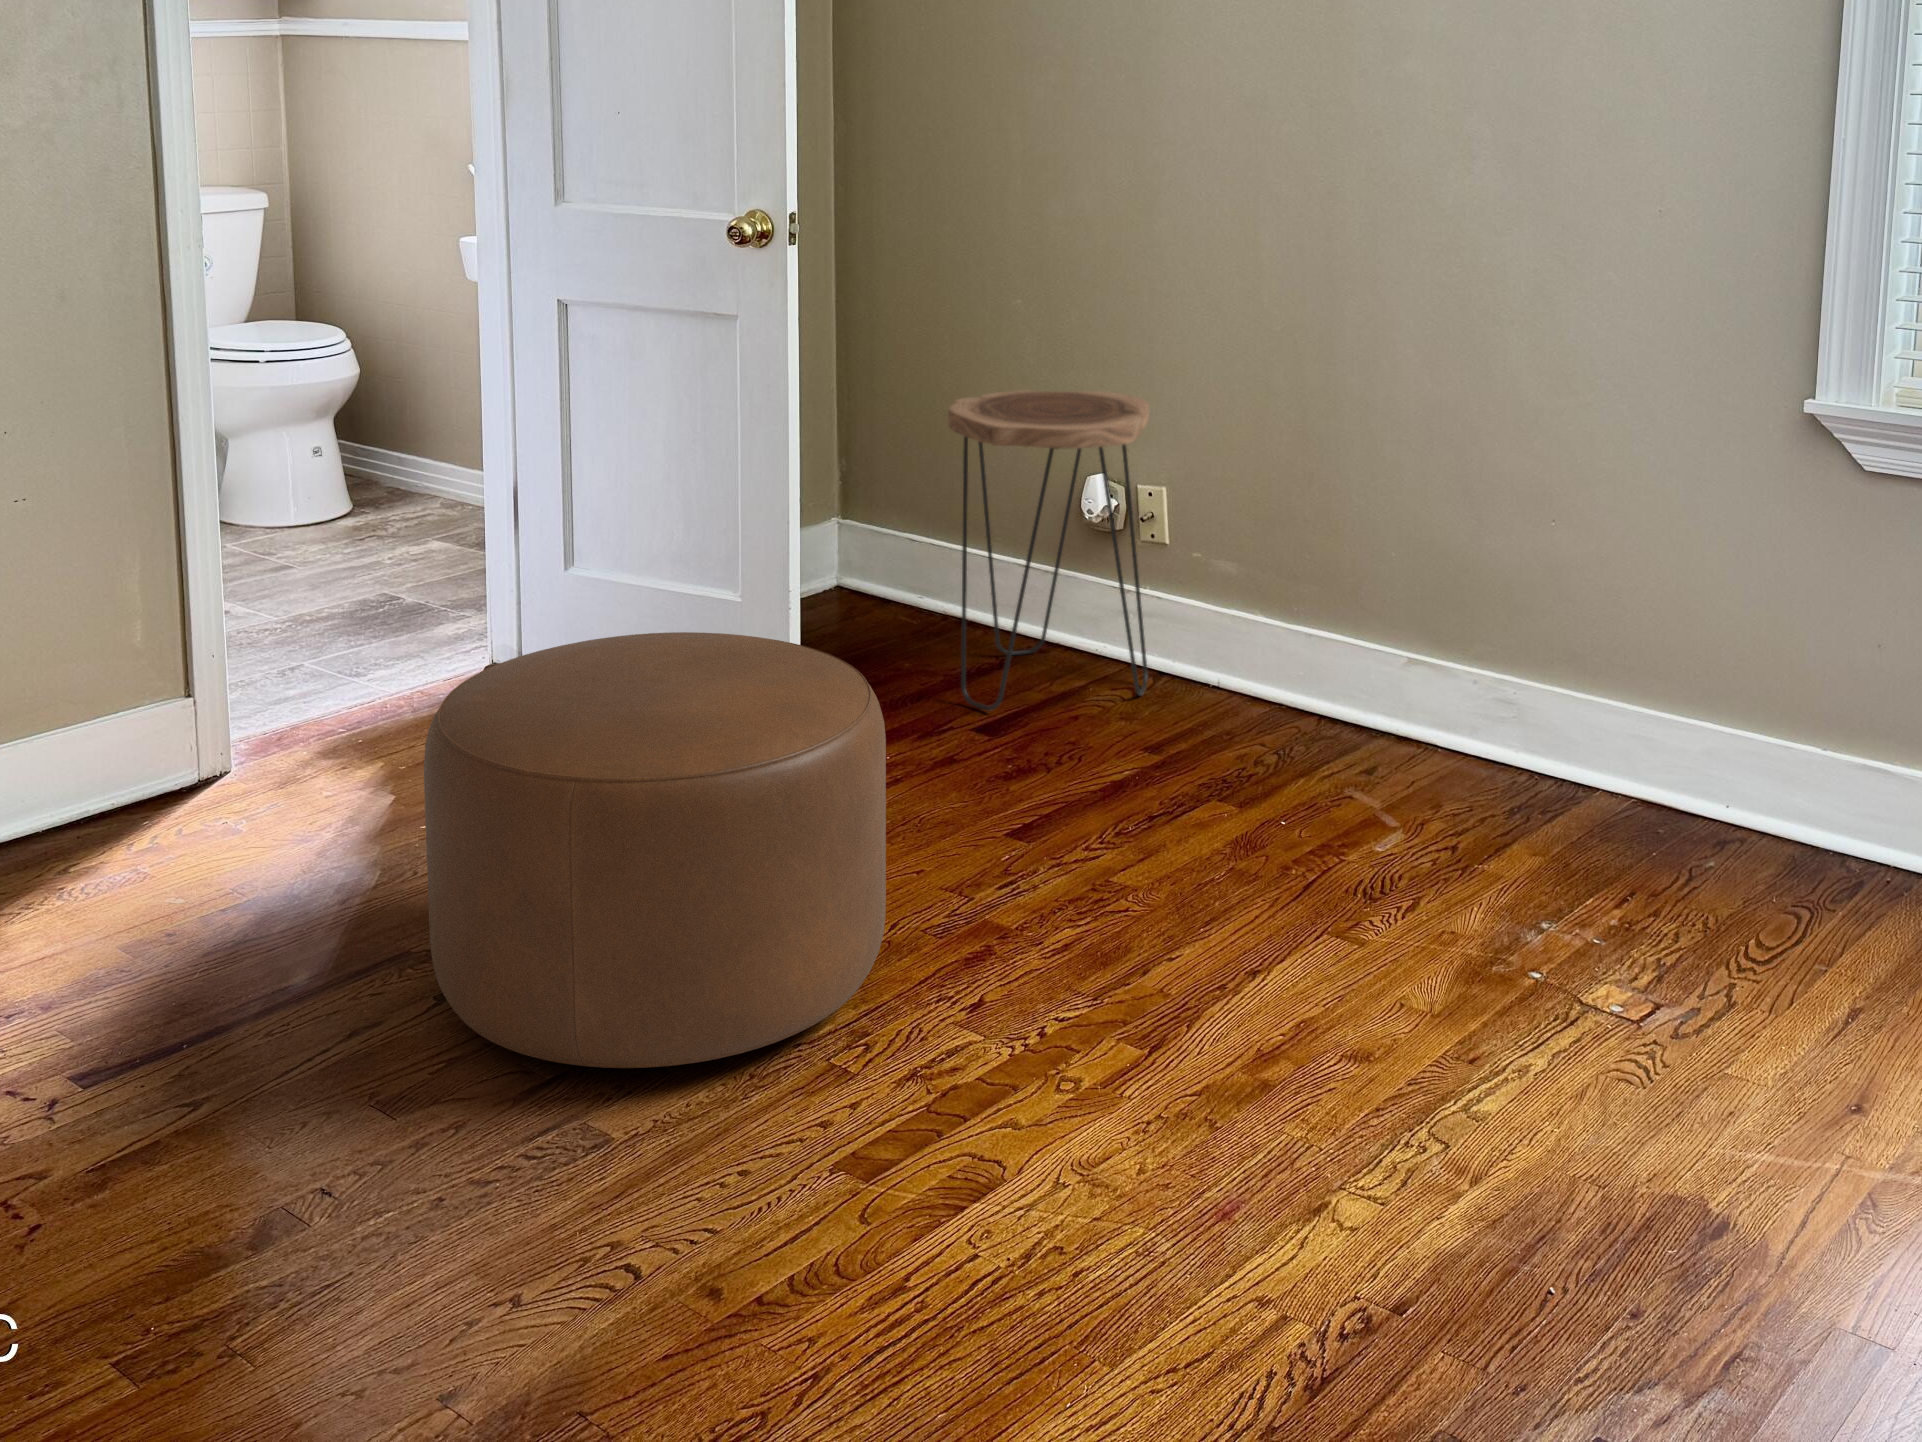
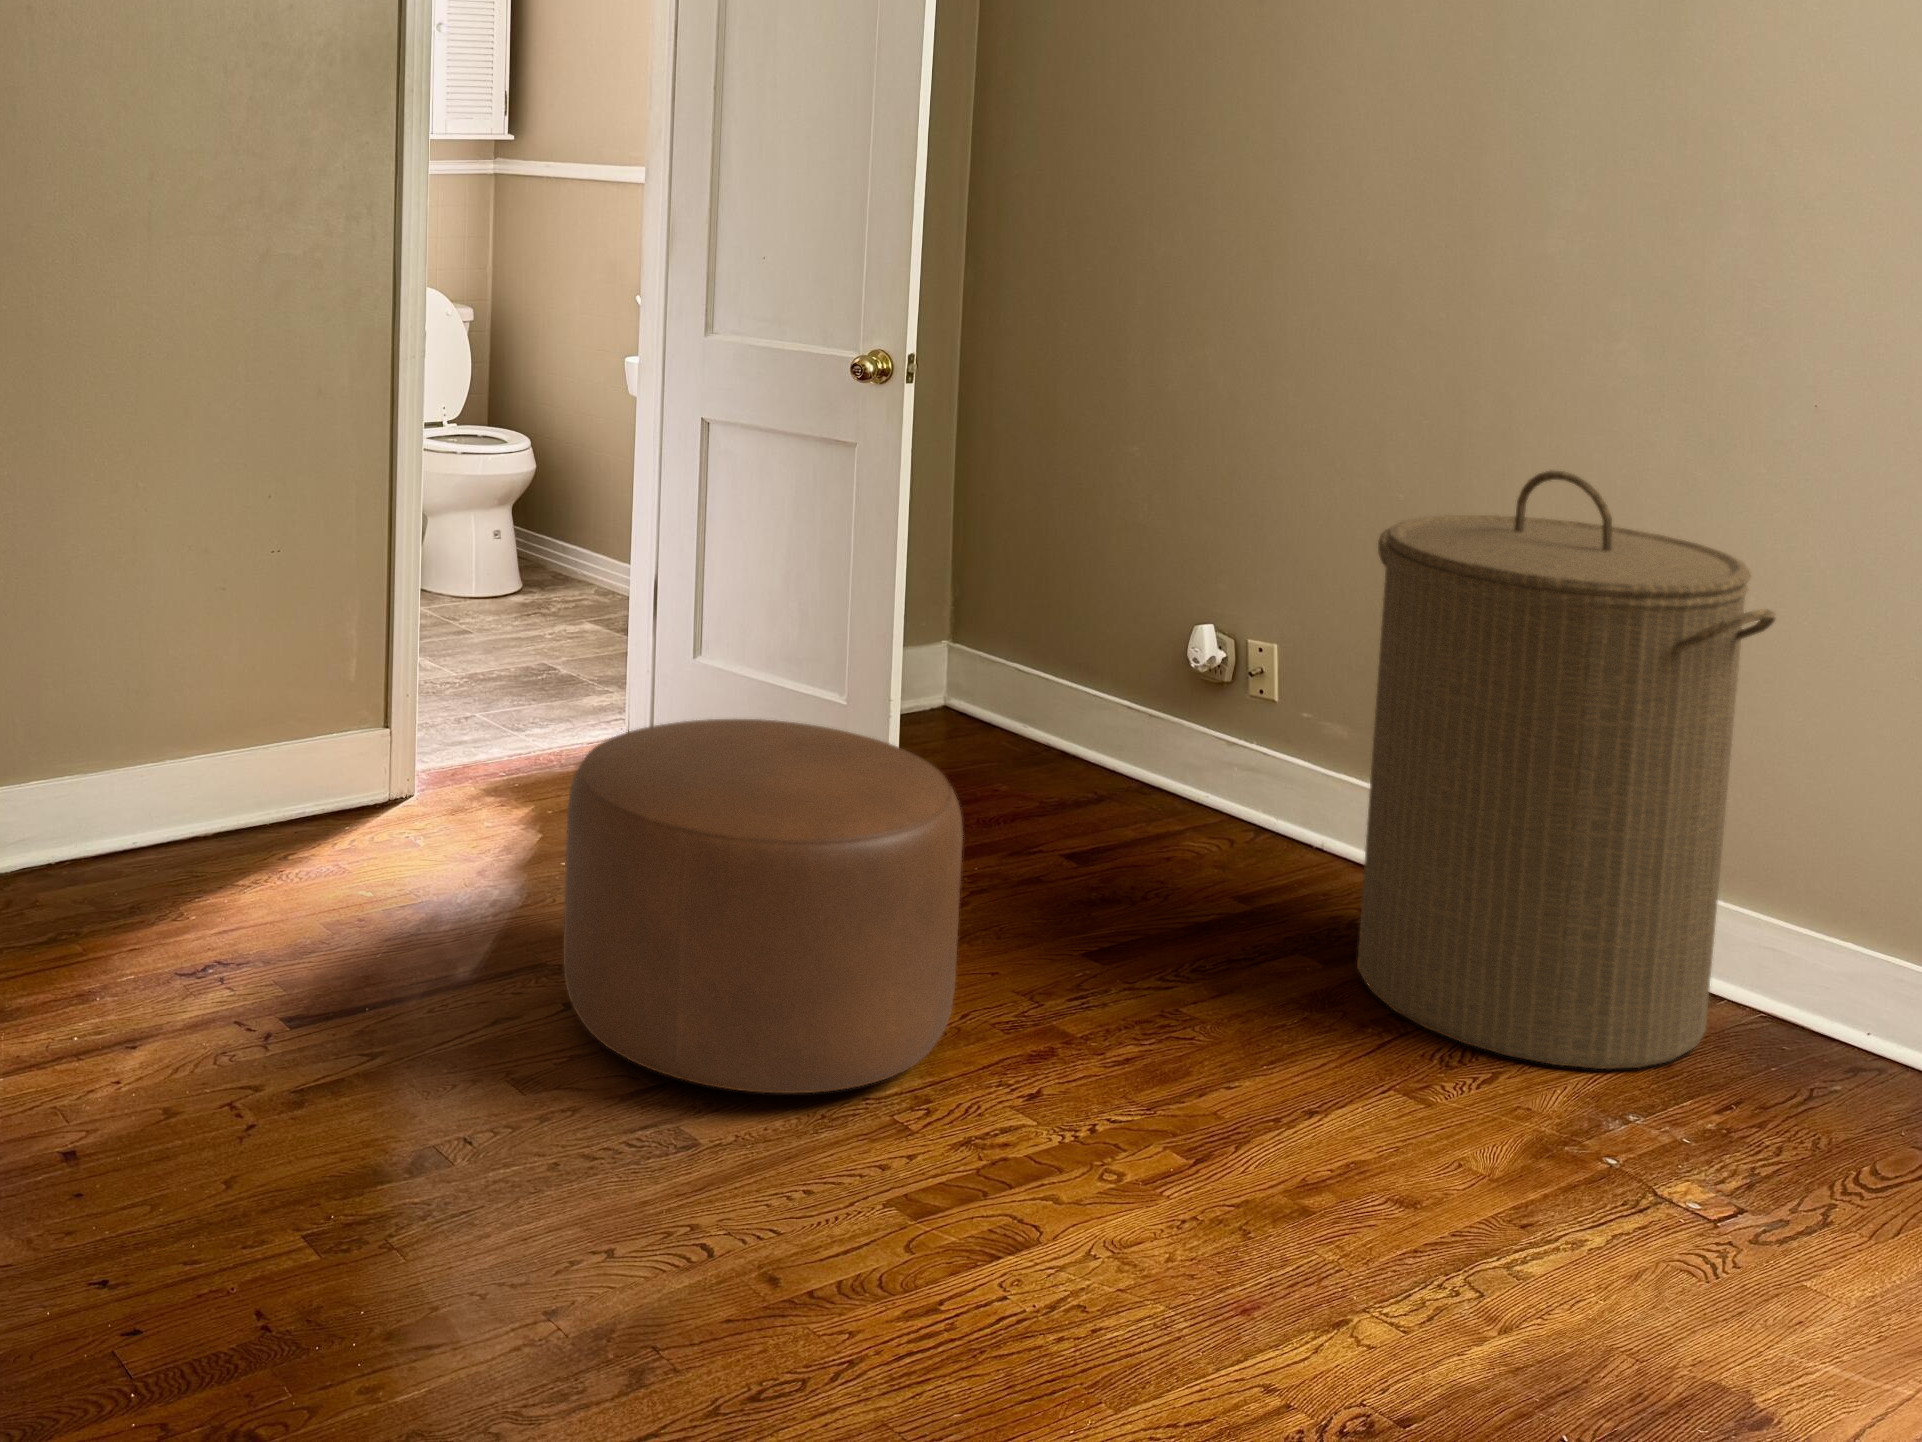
laundry hamper: none [1276,291,1650,883] -> present [1357,471,1775,1069]
side table: present [948,390,1149,711] -> none [1054,535,1257,842]

